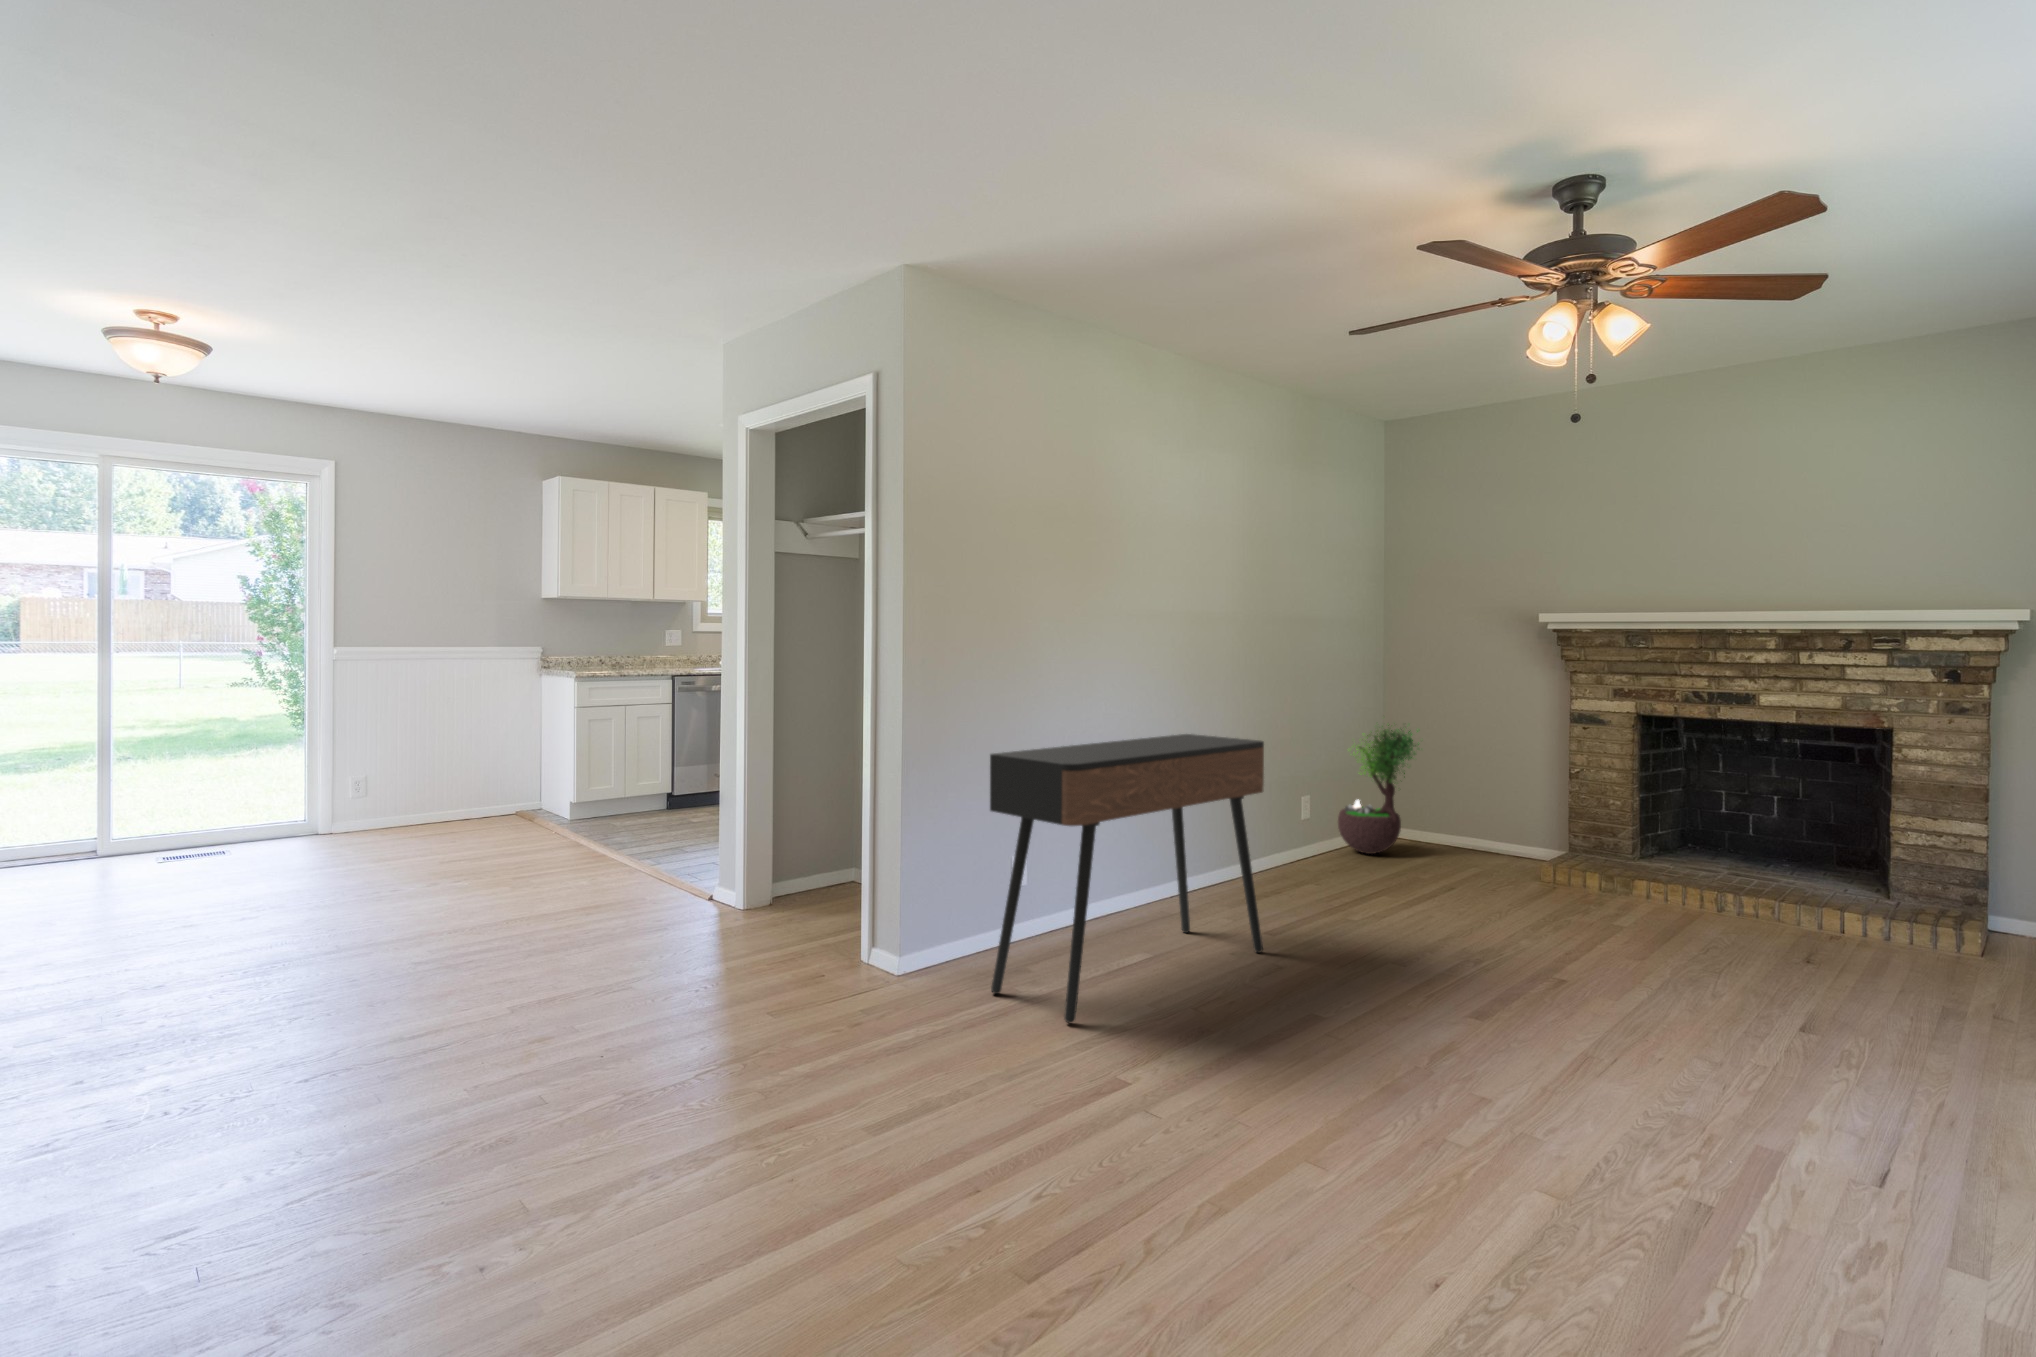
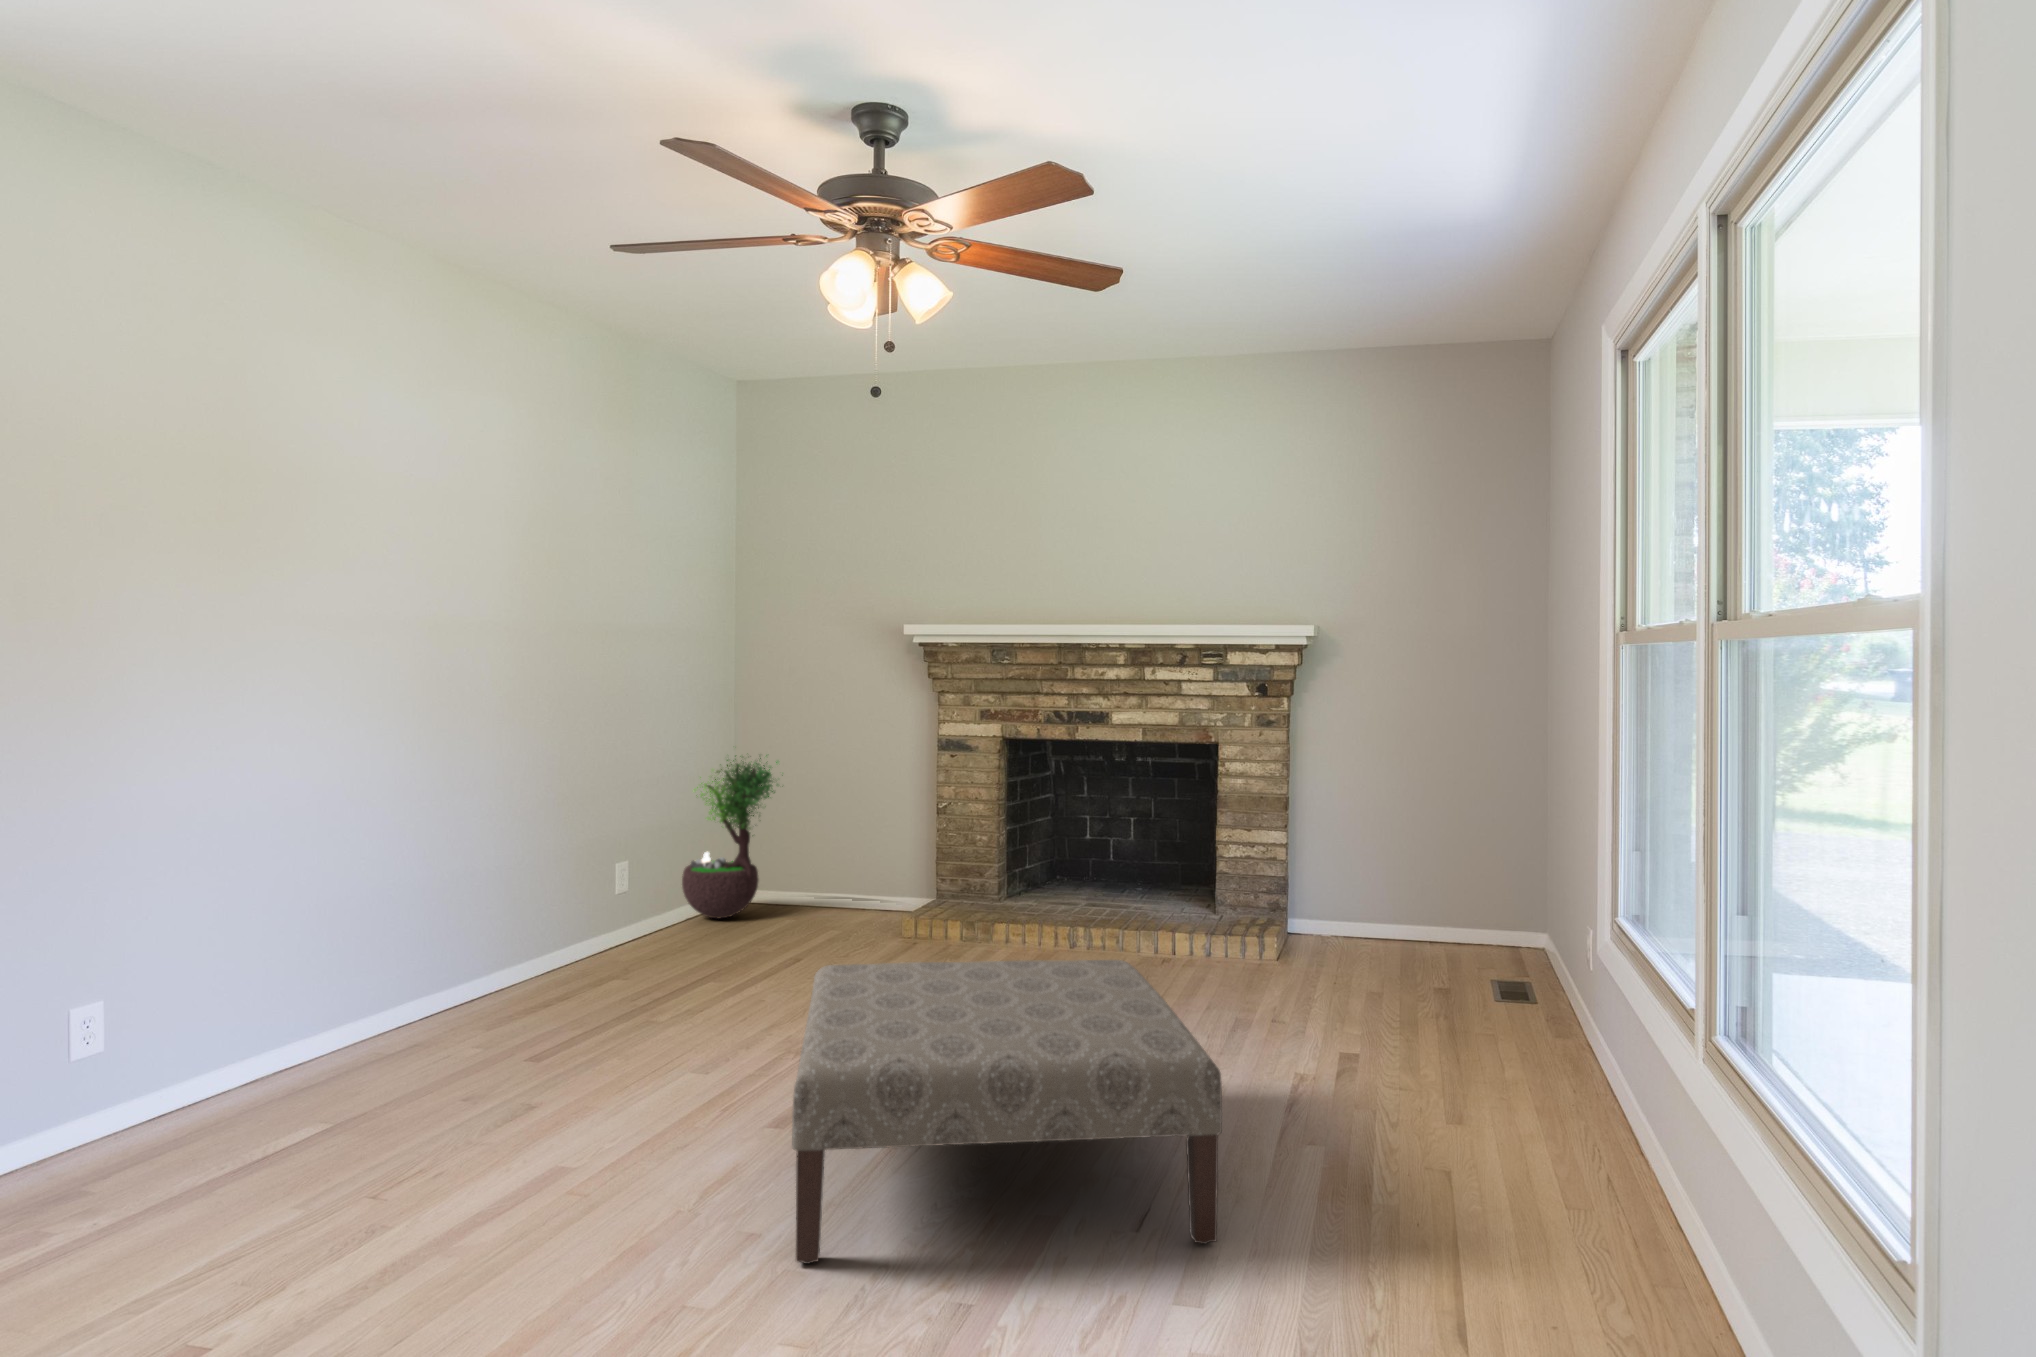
console table: present [990,734,1264,1023] -> none [35,779,533,1238]
ottoman: none [1500,901,1978,1211] -> present [792,960,1222,1264]

